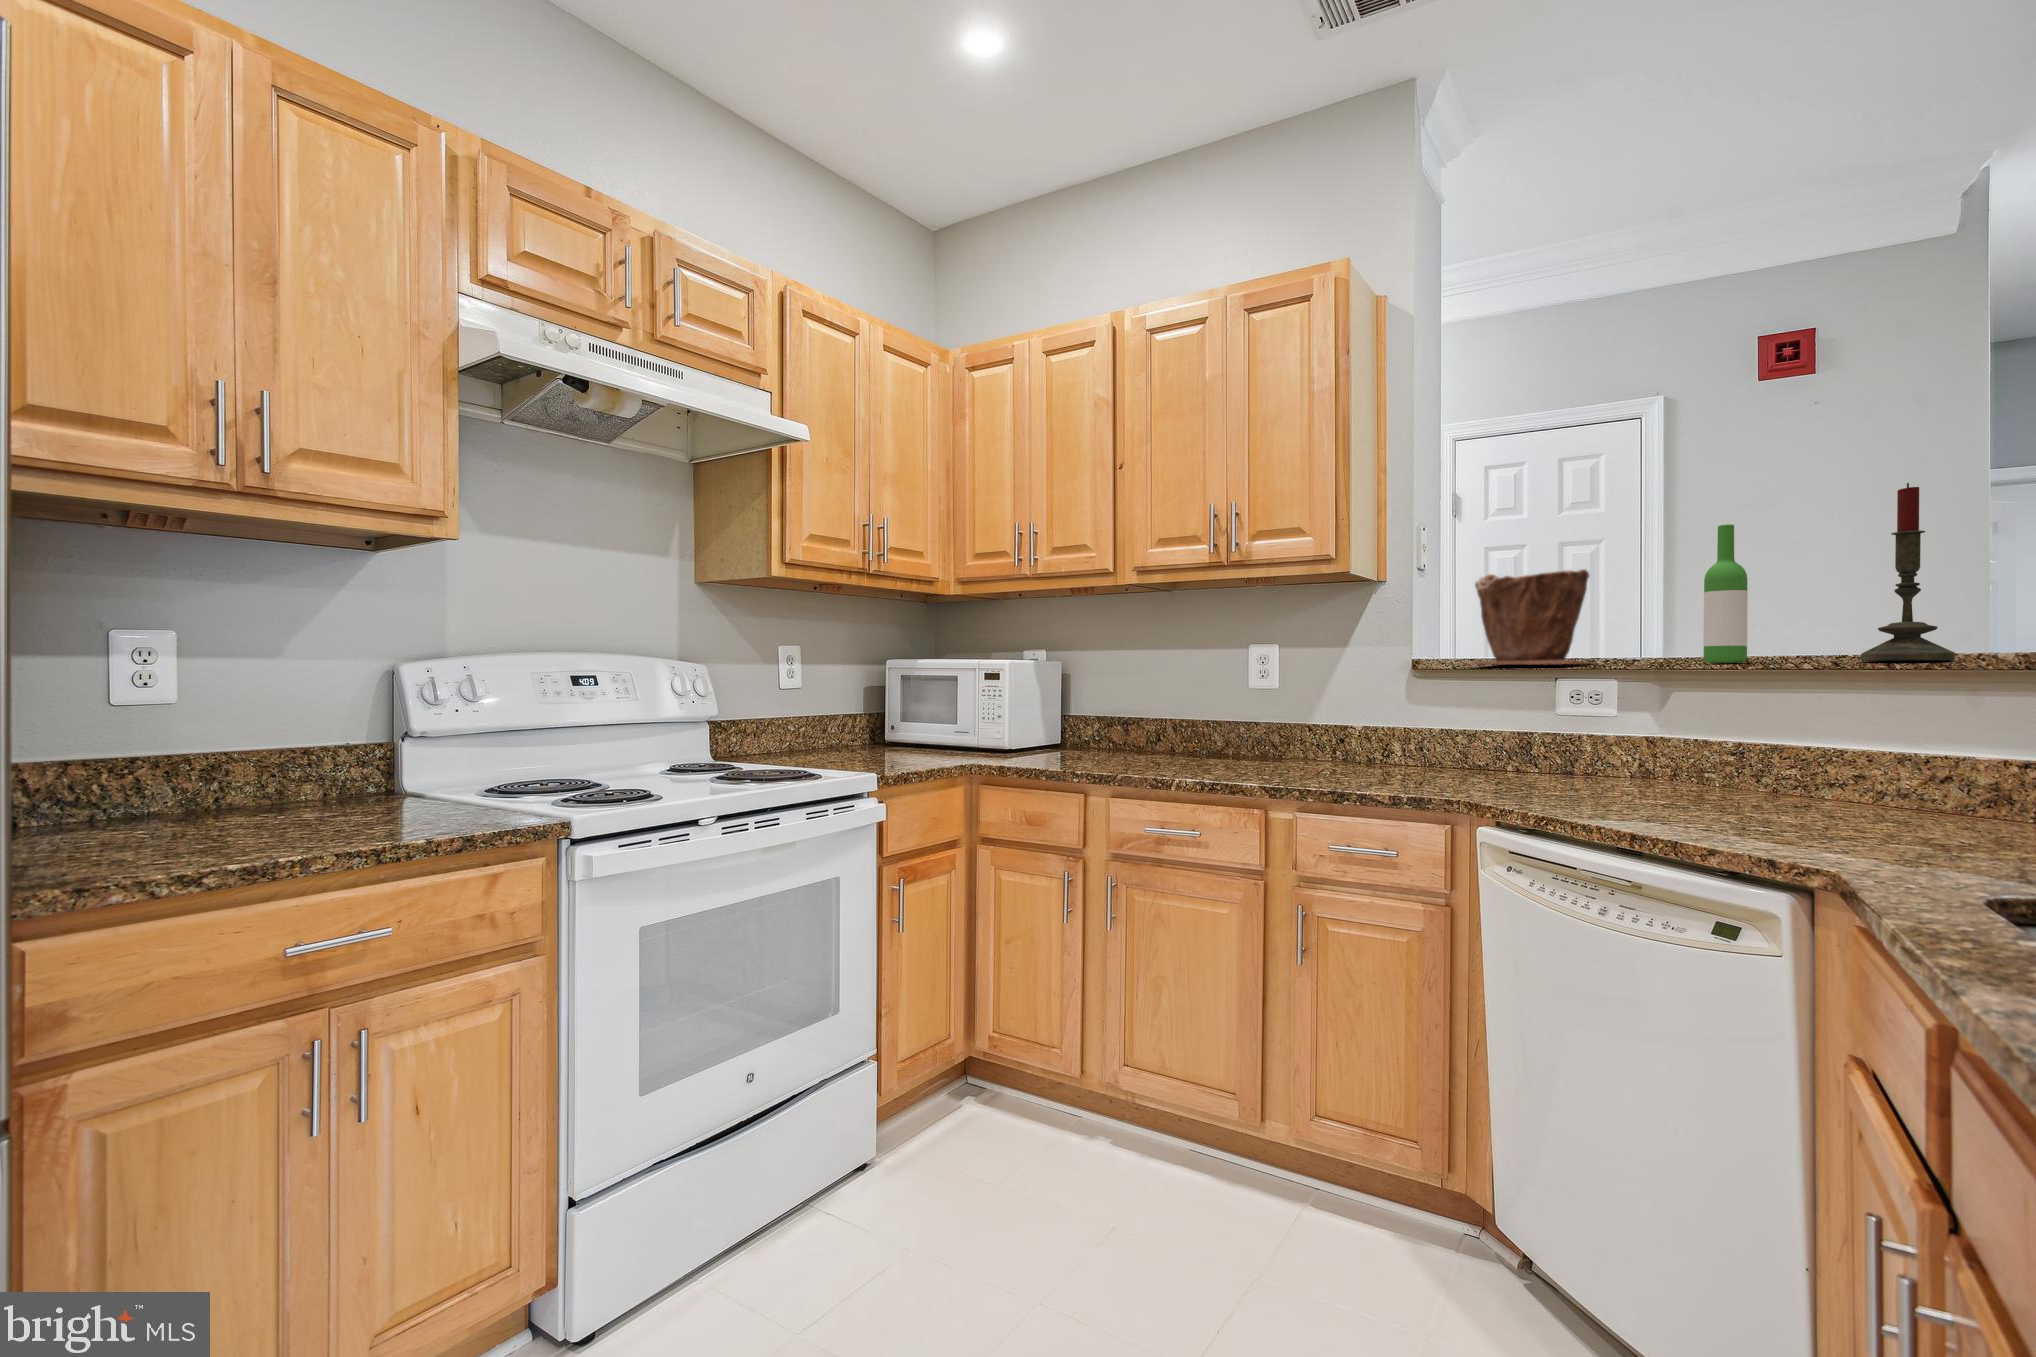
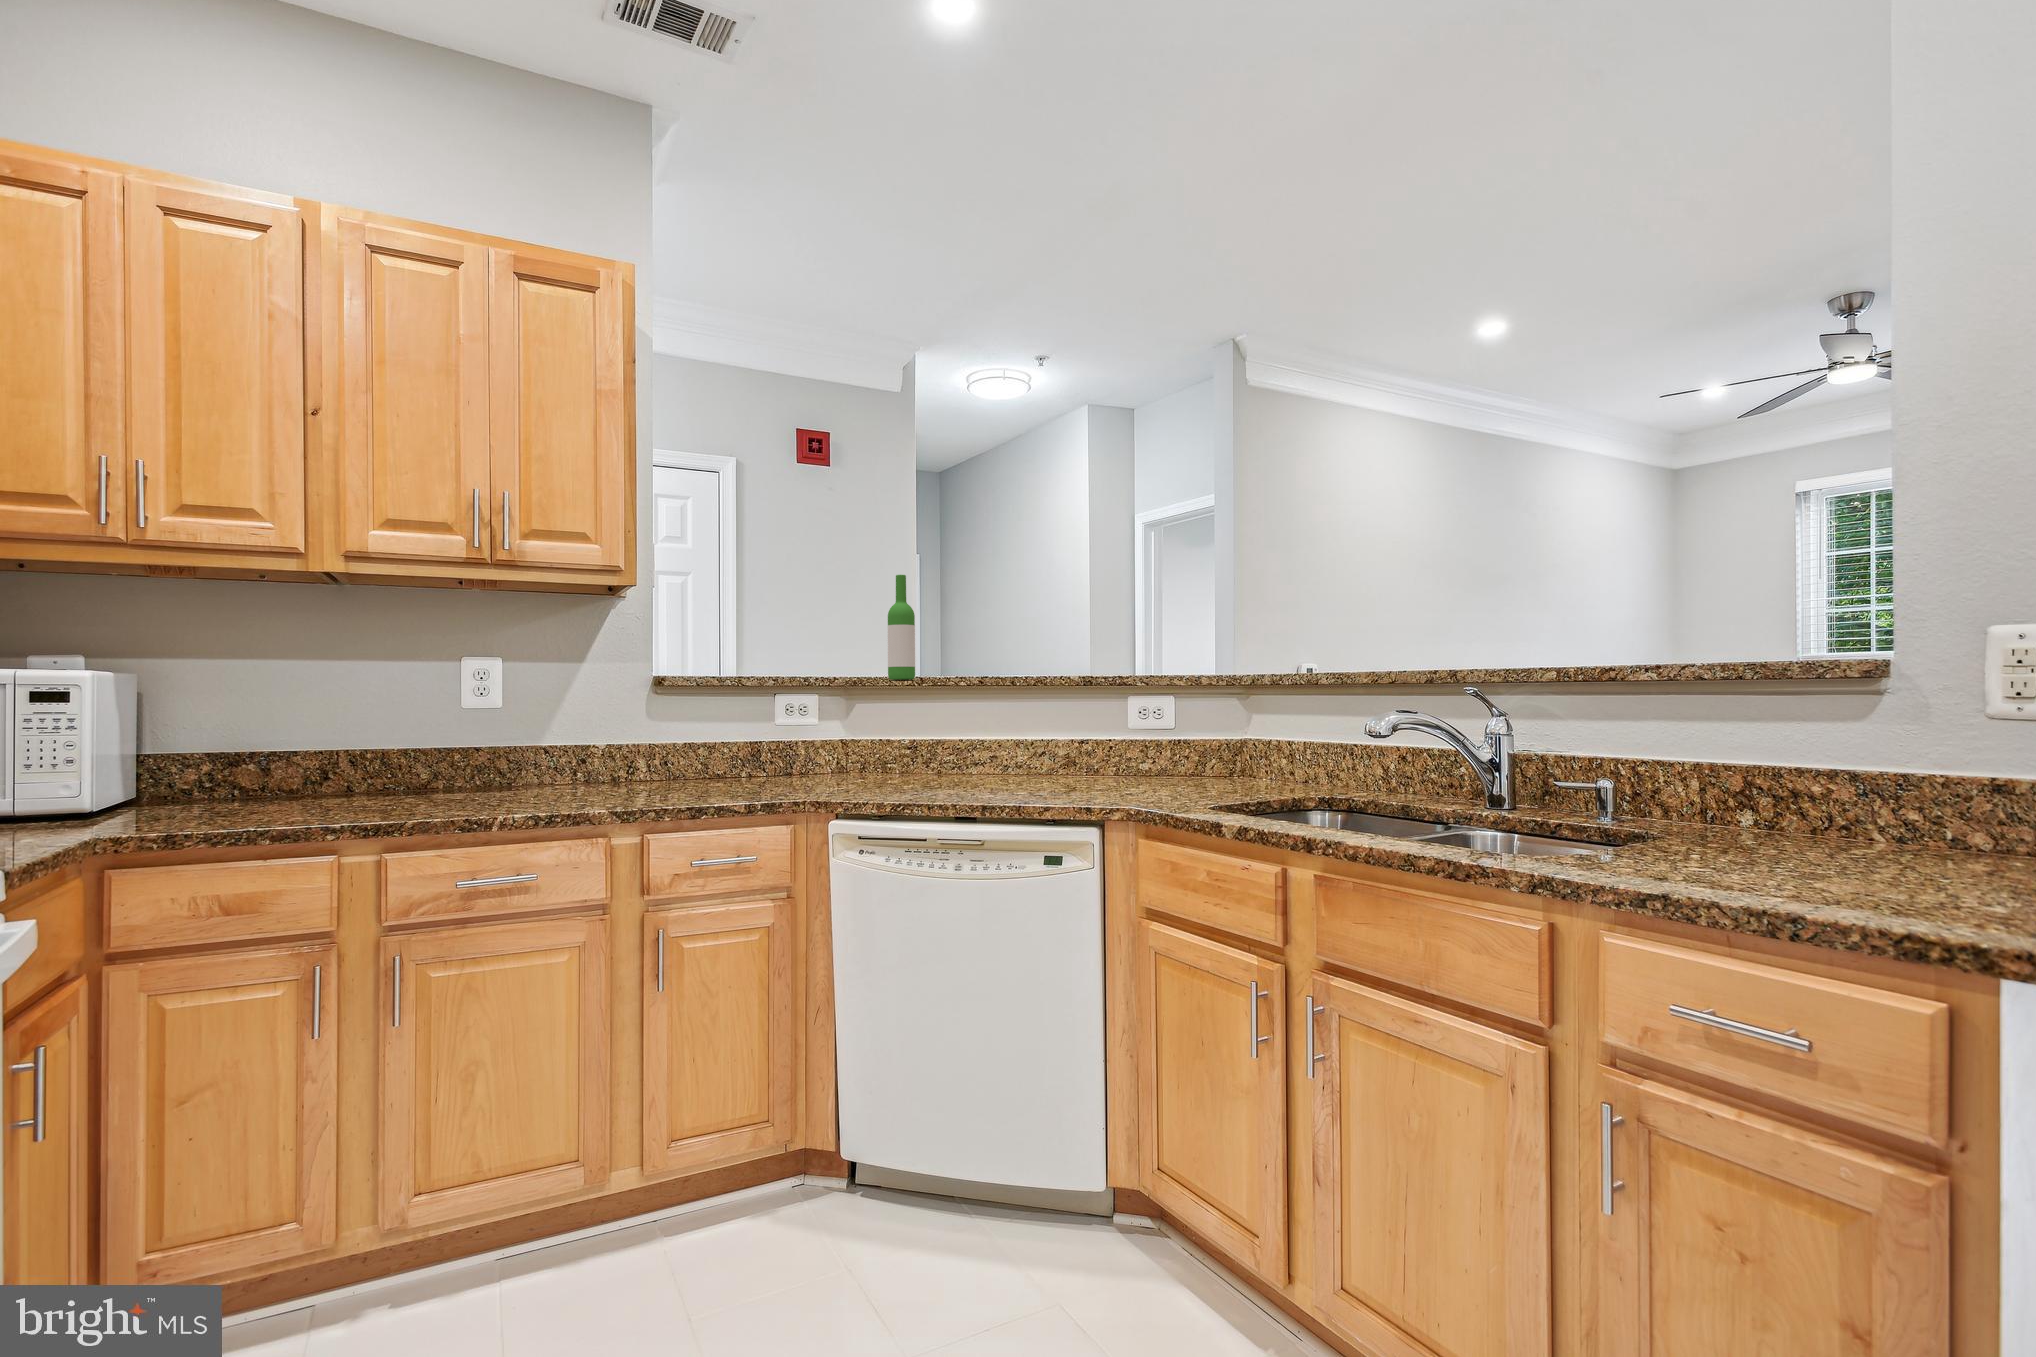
candle: present [1861,483,1955,661] -> none [977,560,1023,679]
plant pot: present [1471,569,1592,666] -> none [718,597,812,682]

